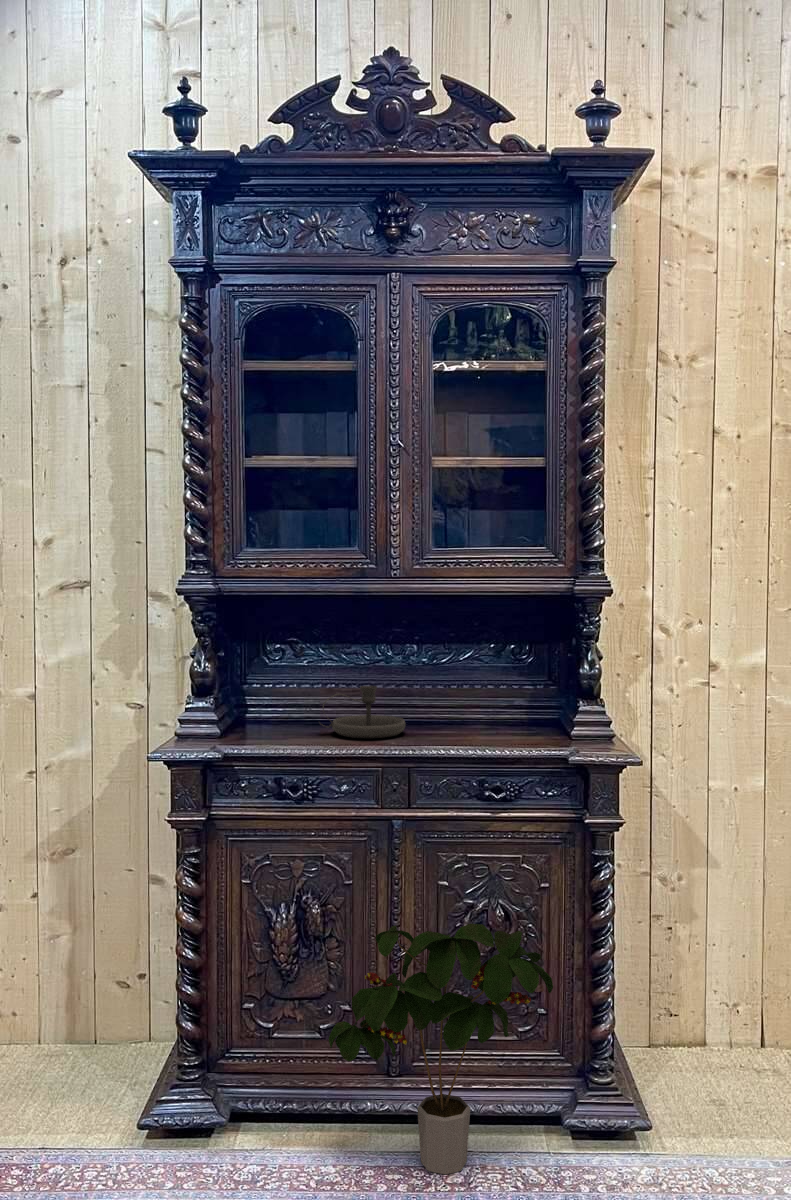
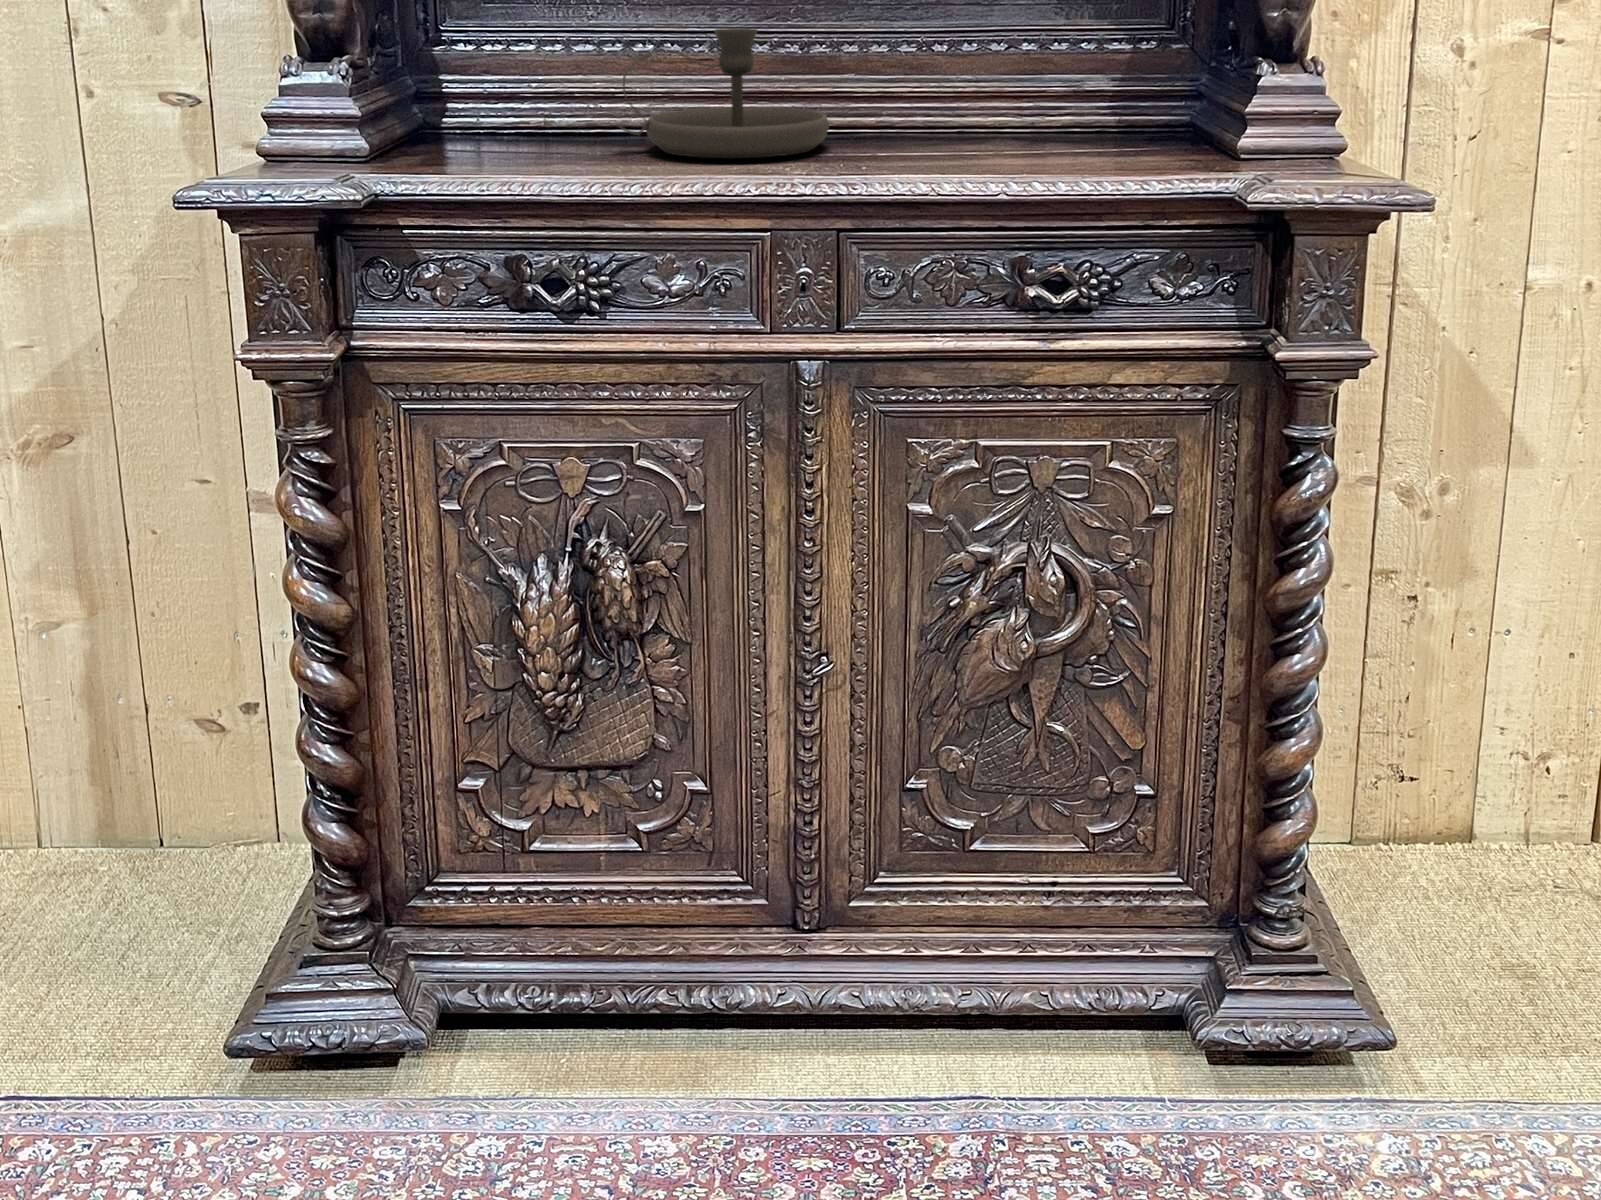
potted plant: present [328,924,553,1175] -> none [653,598,1179,1140]

